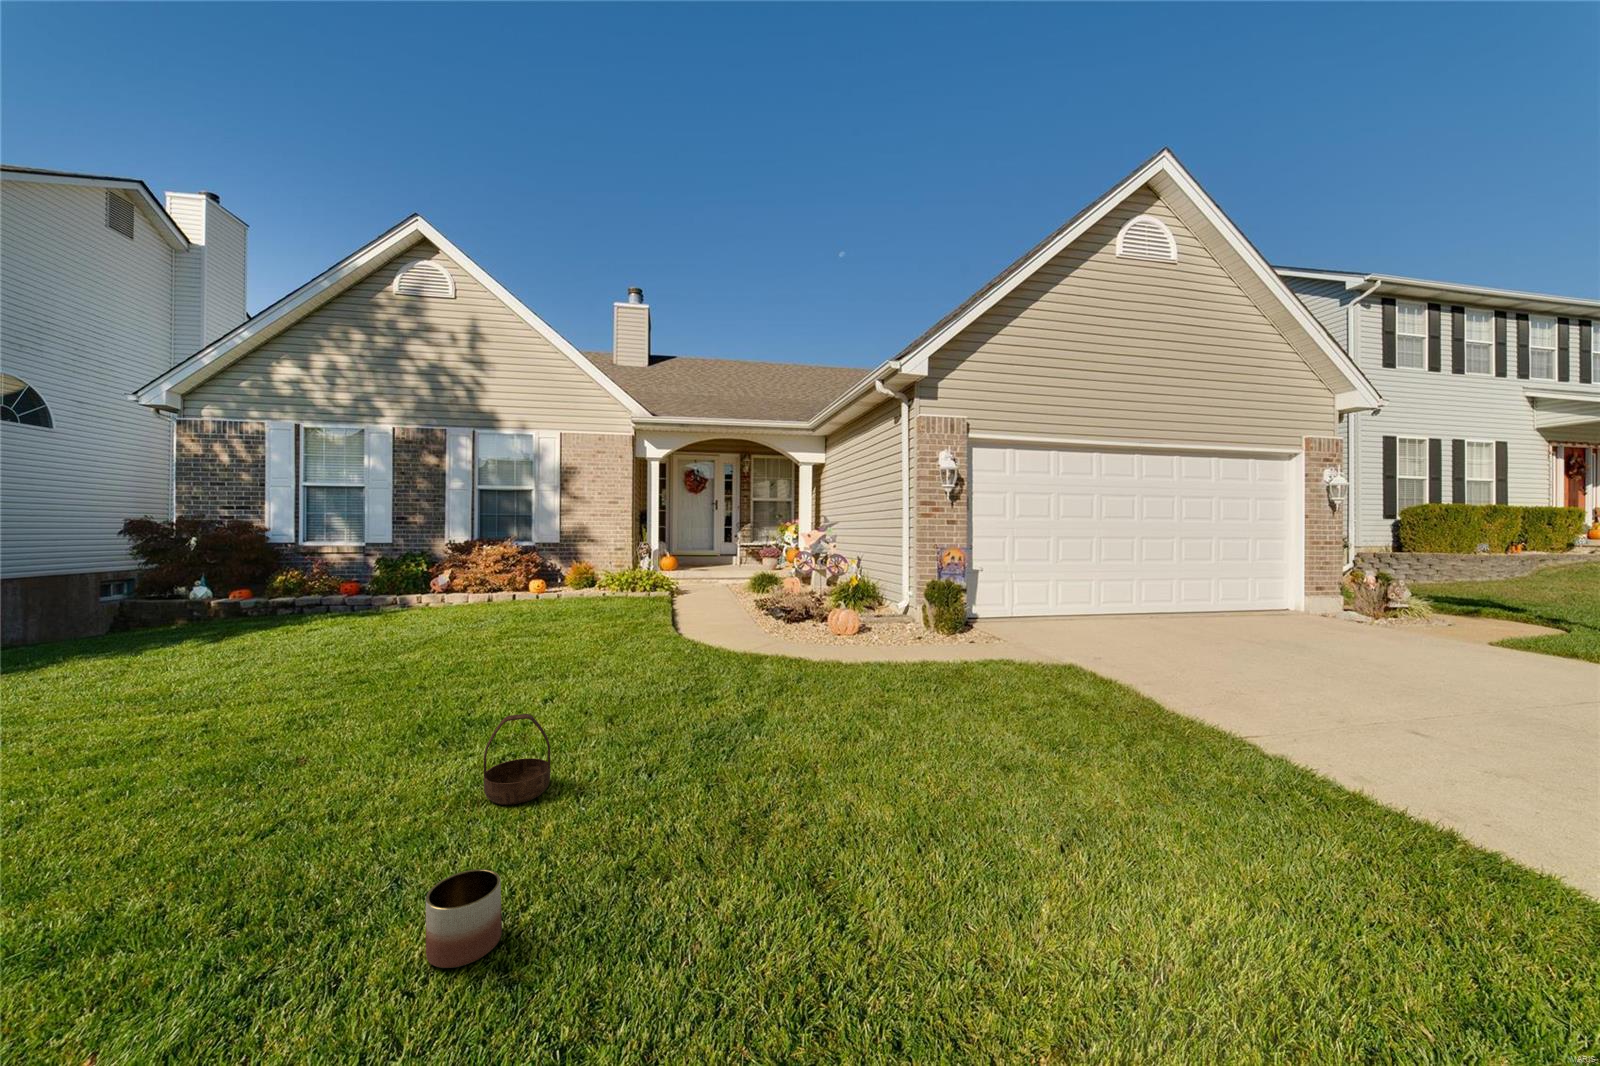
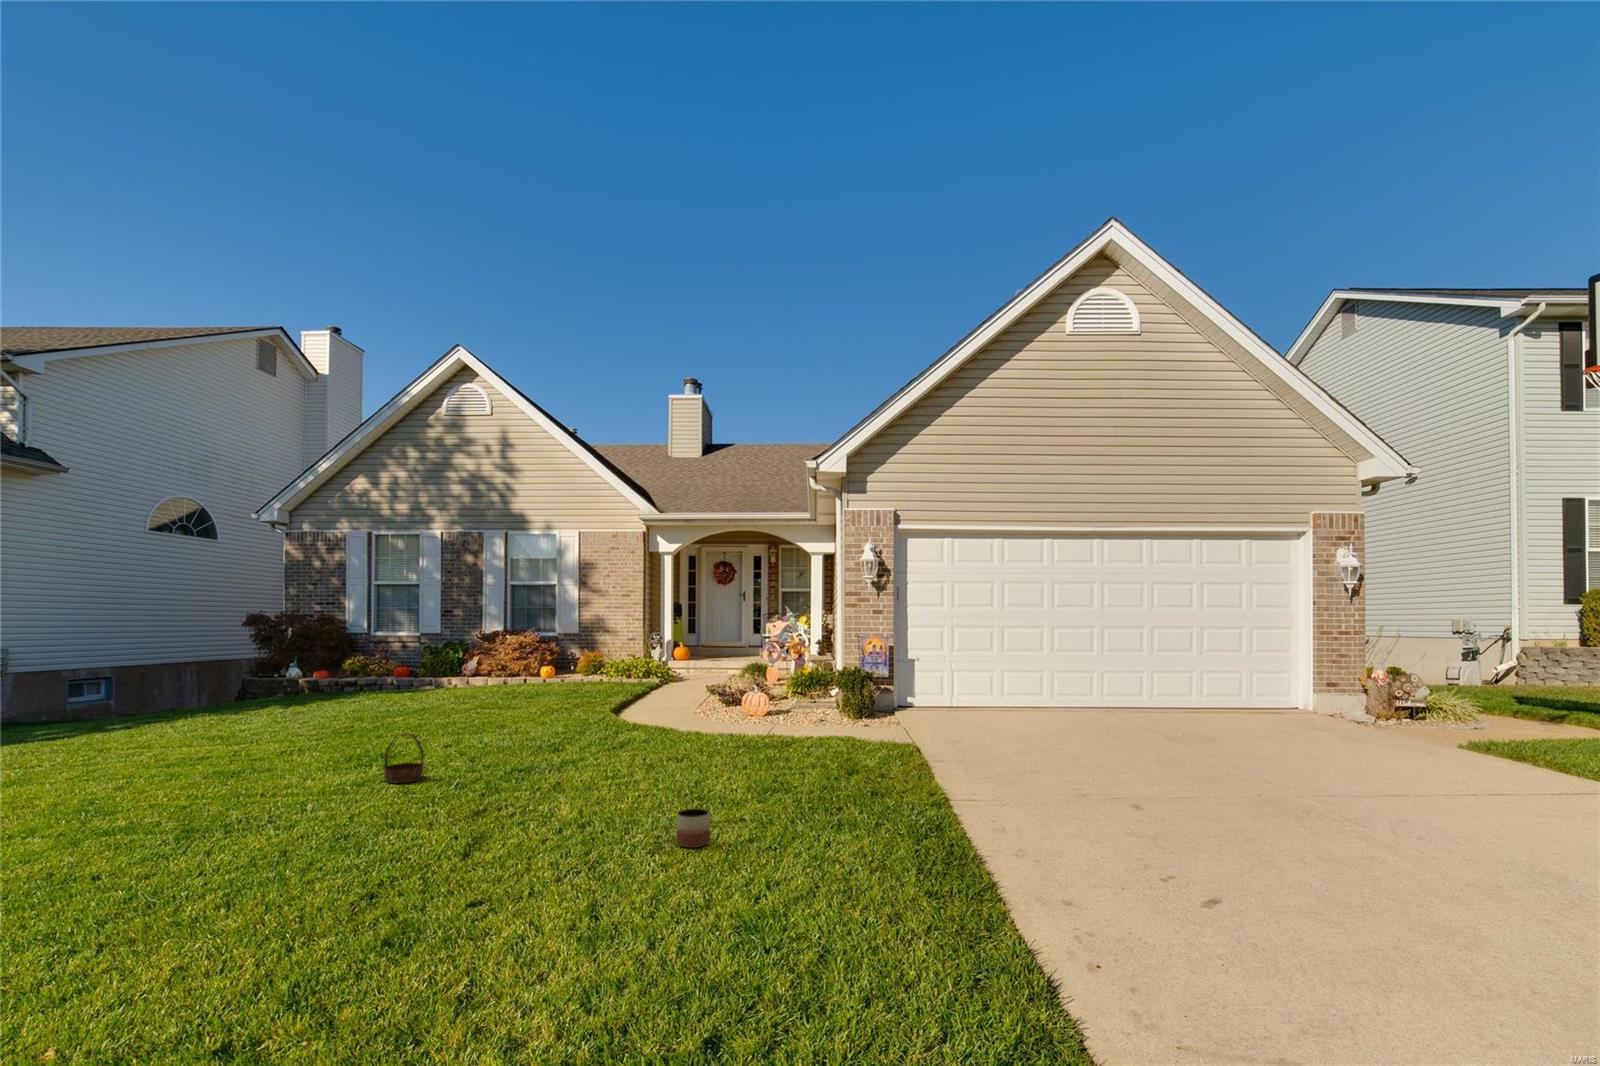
planter: present [426,869,502,968] -> present [676,808,710,848]

